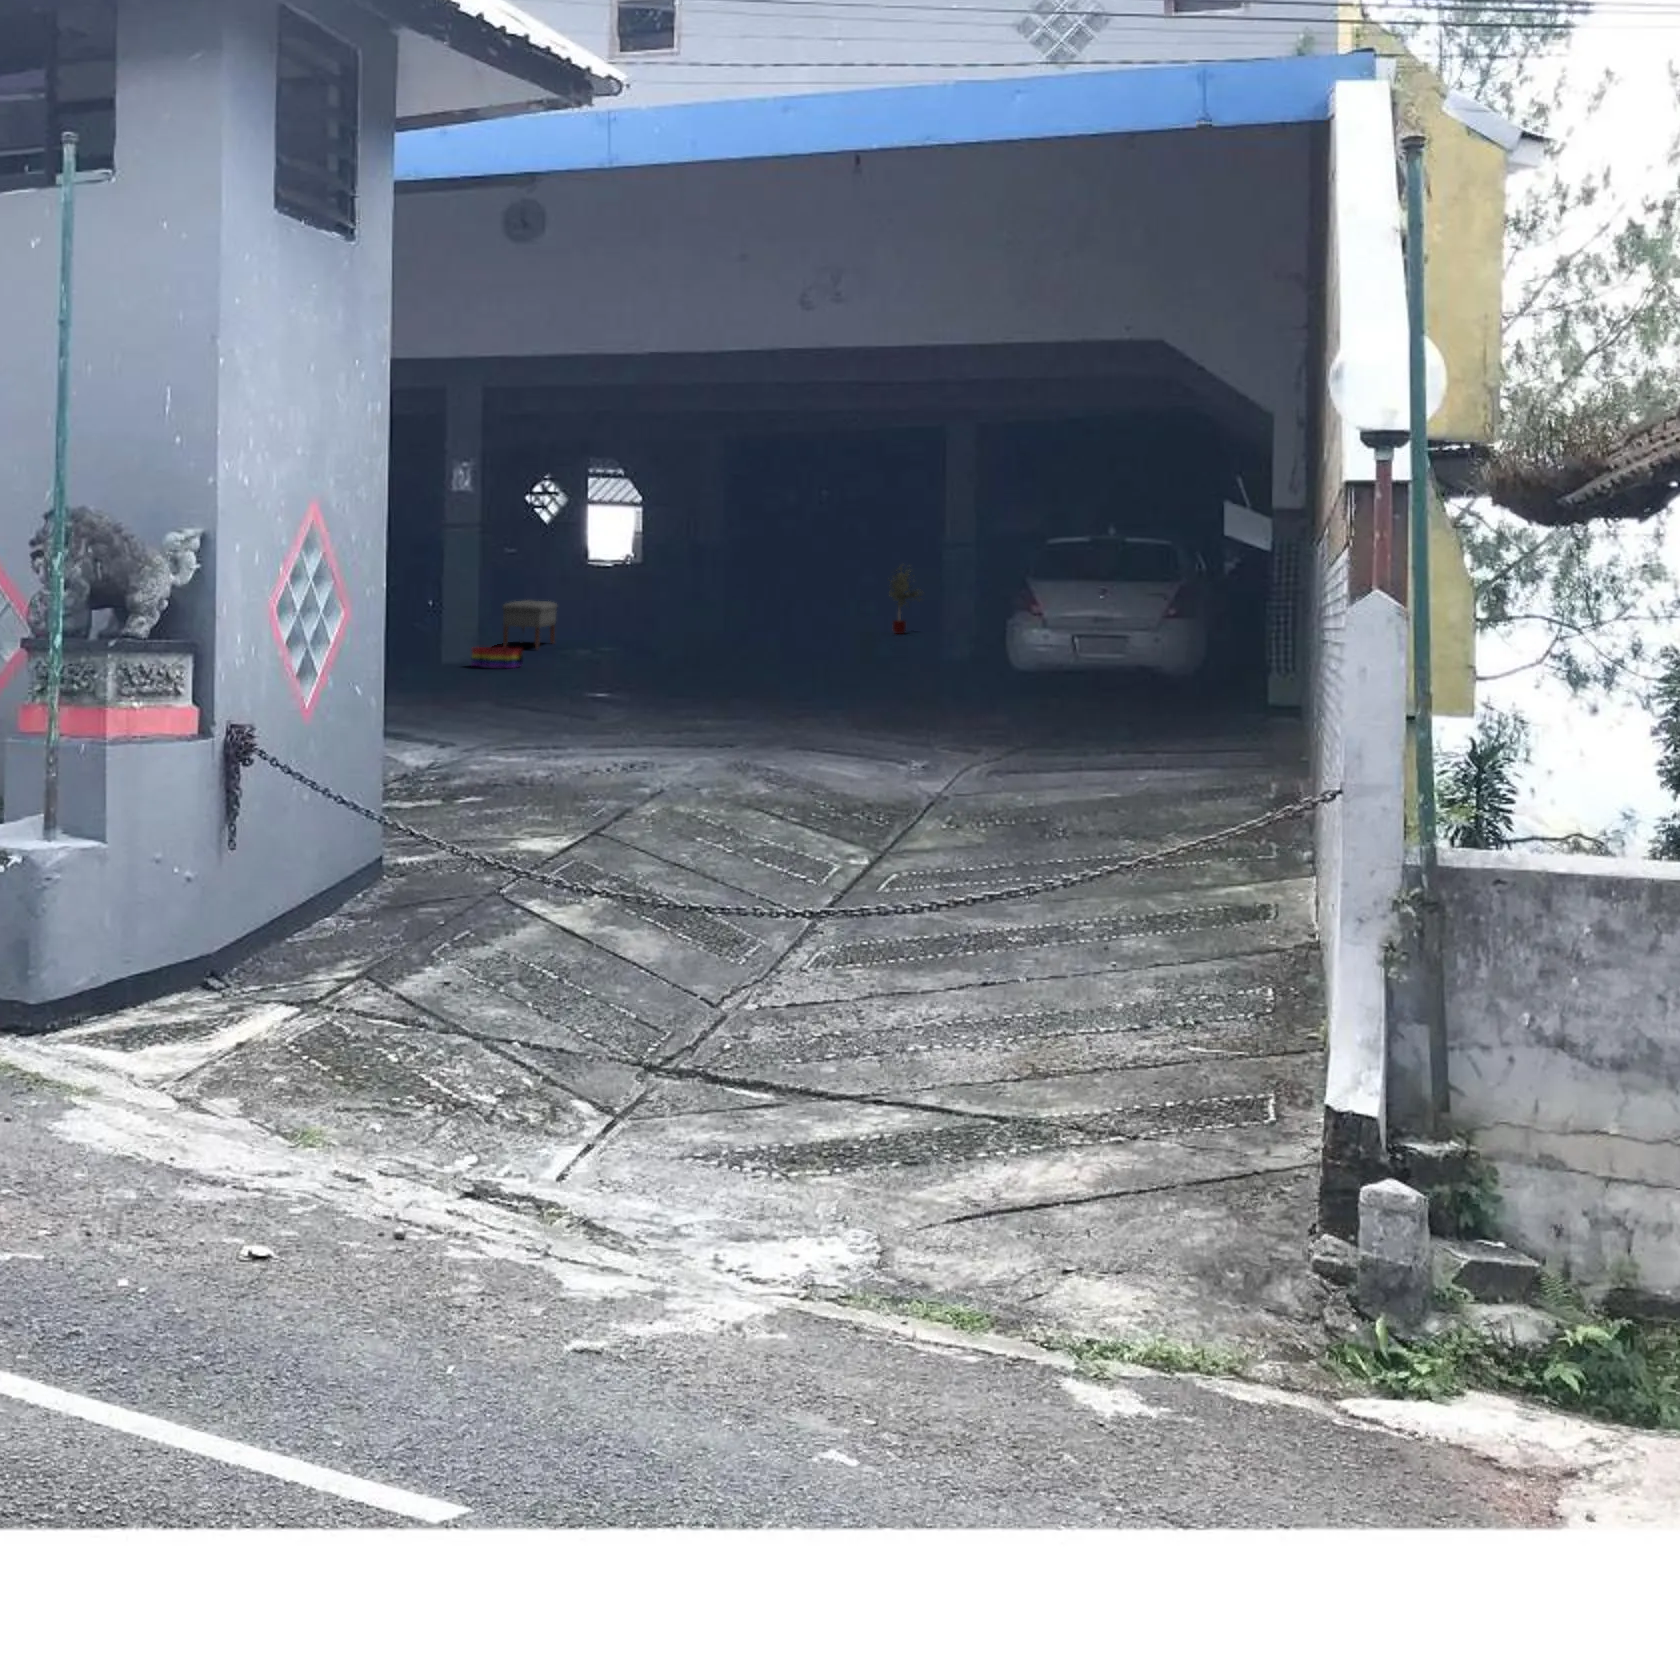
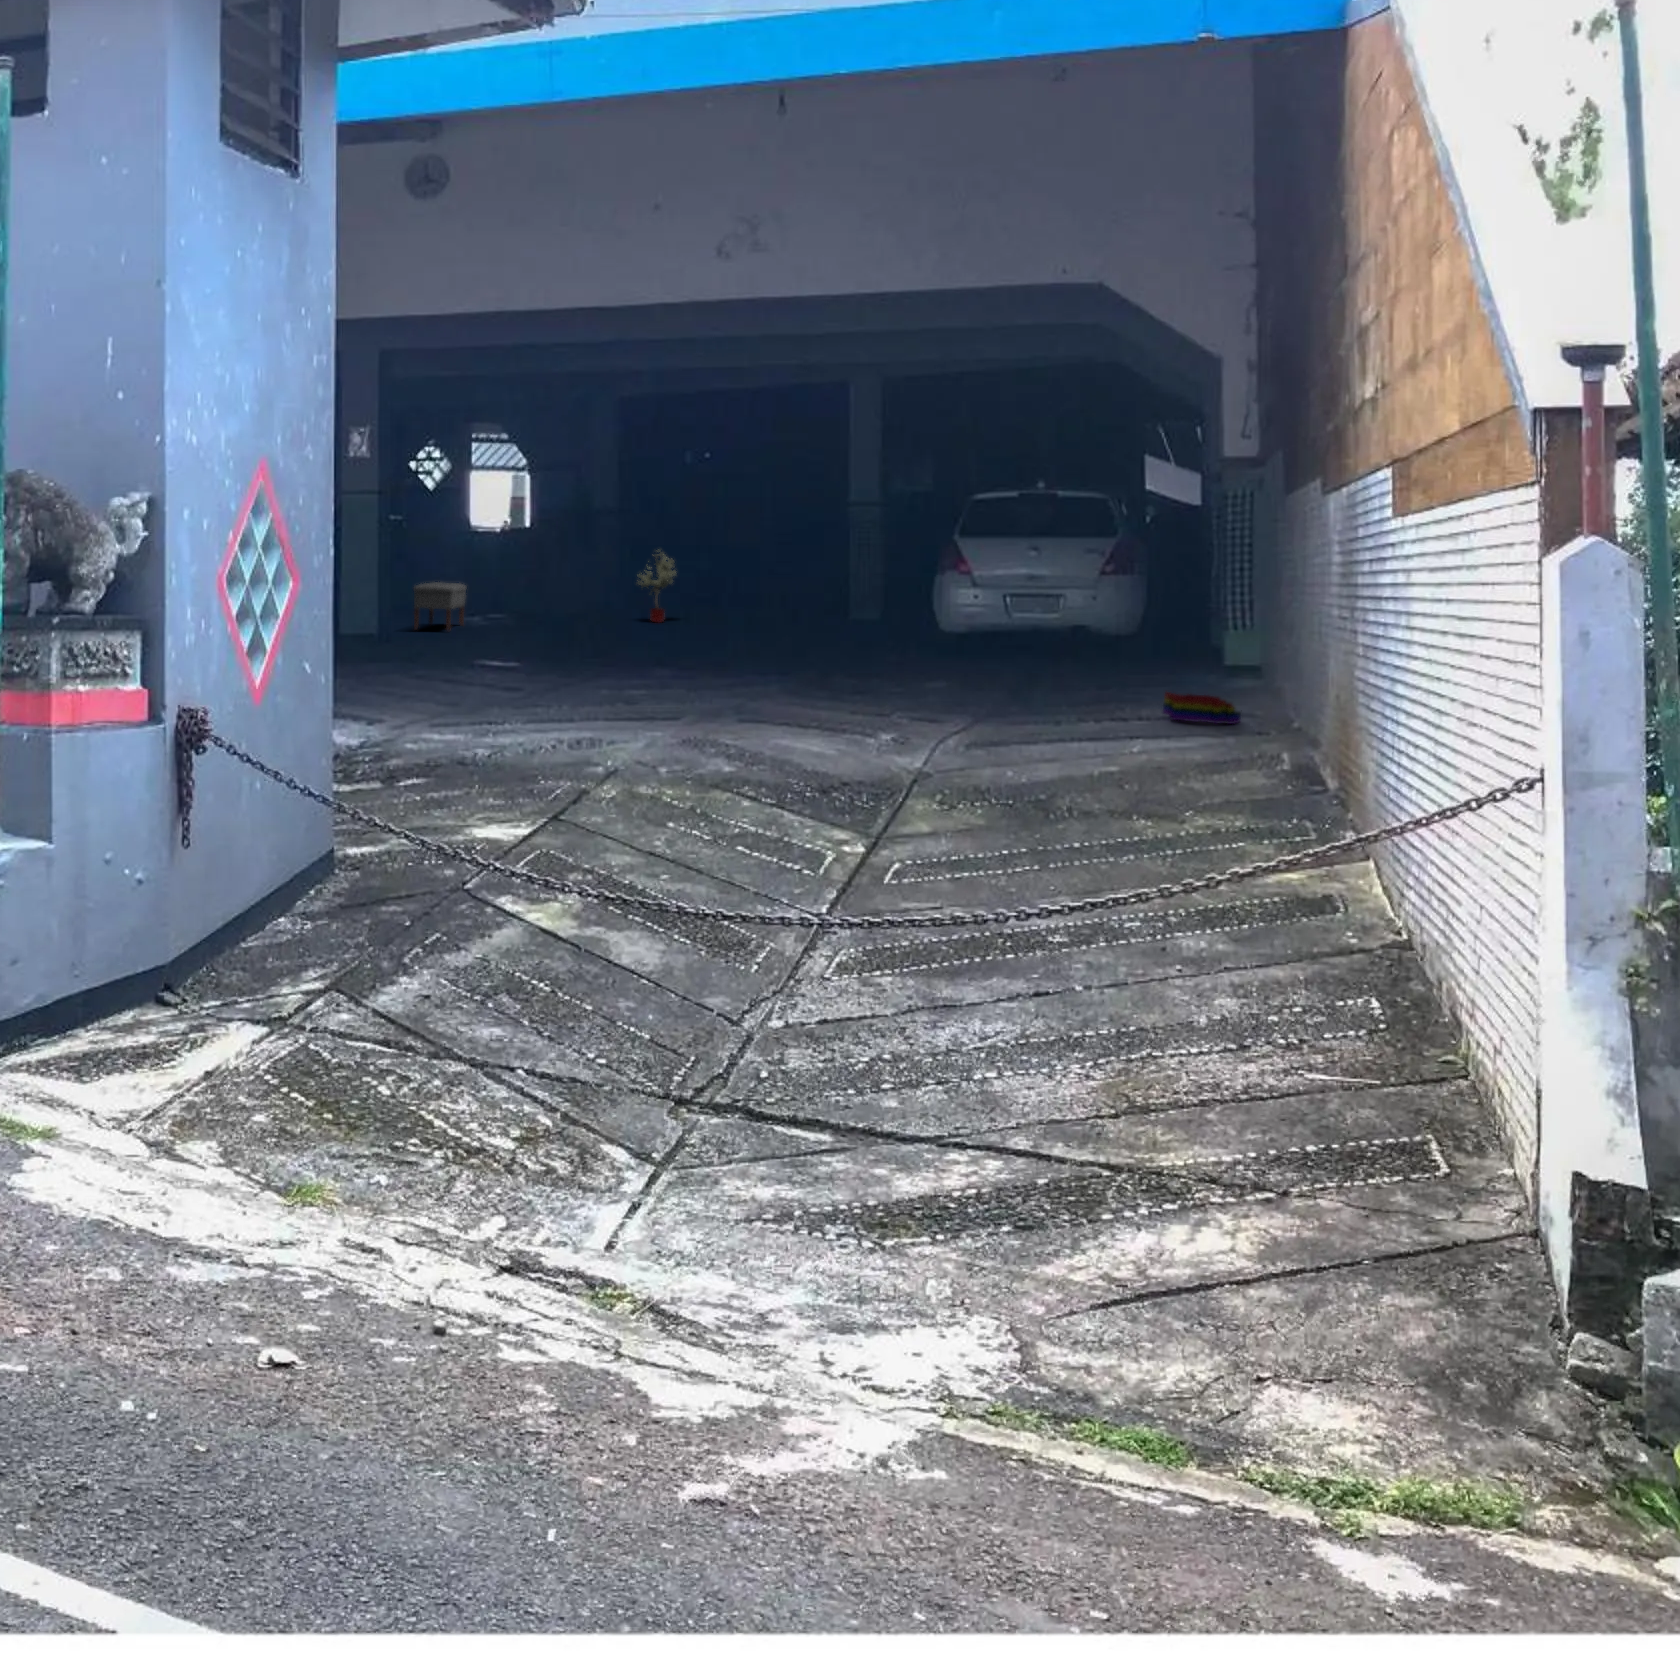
potted tree: present [889,567,923,634] -> present [639,553,676,622]
storage bin: present [472,647,523,668] -> present [1163,692,1241,724]

